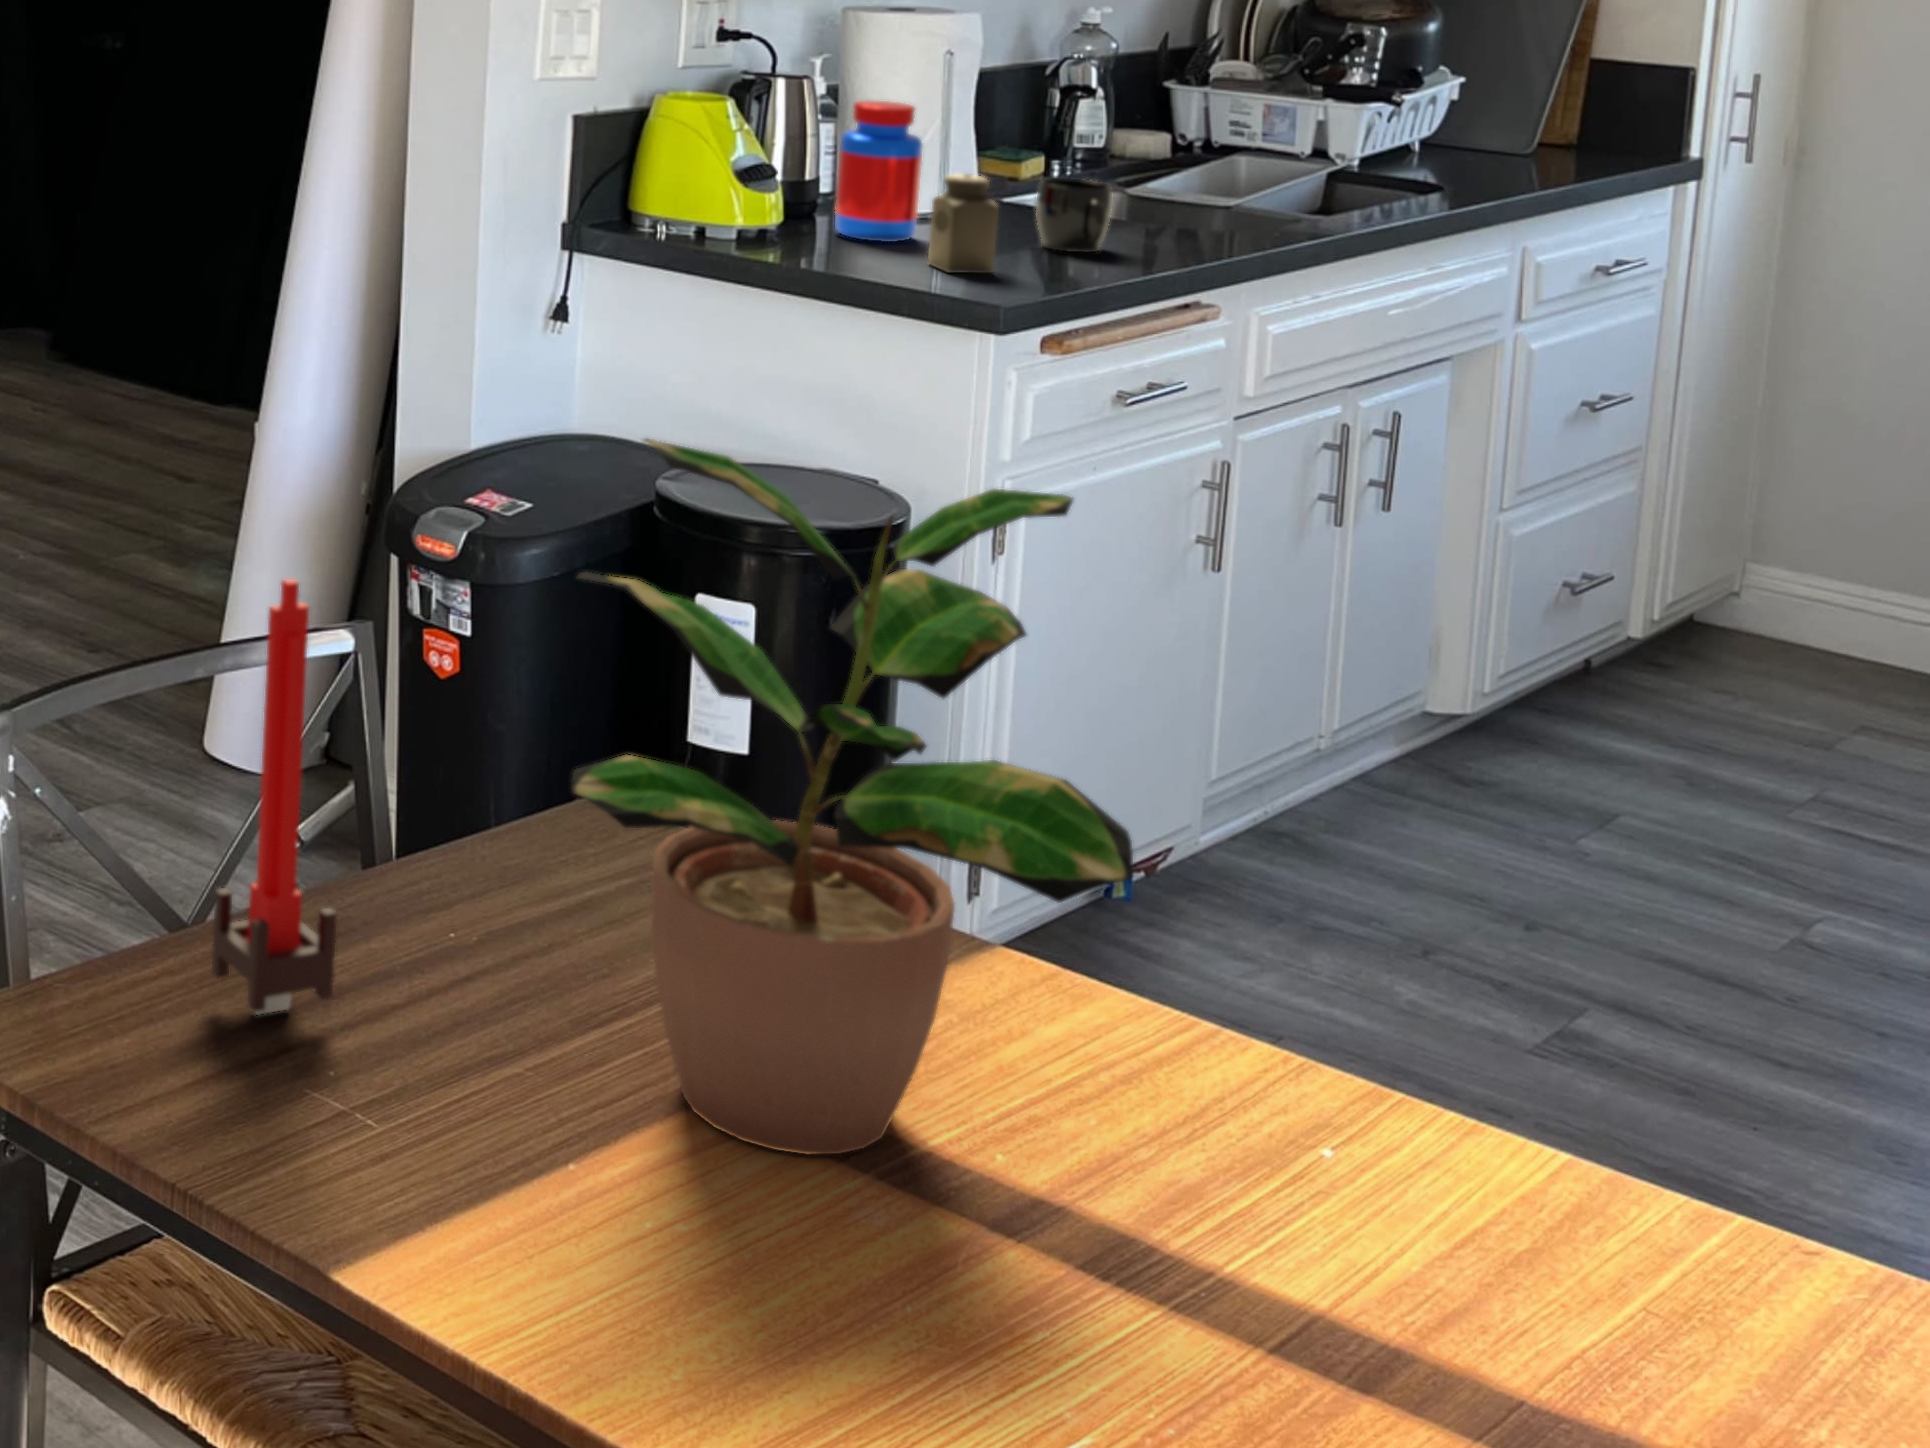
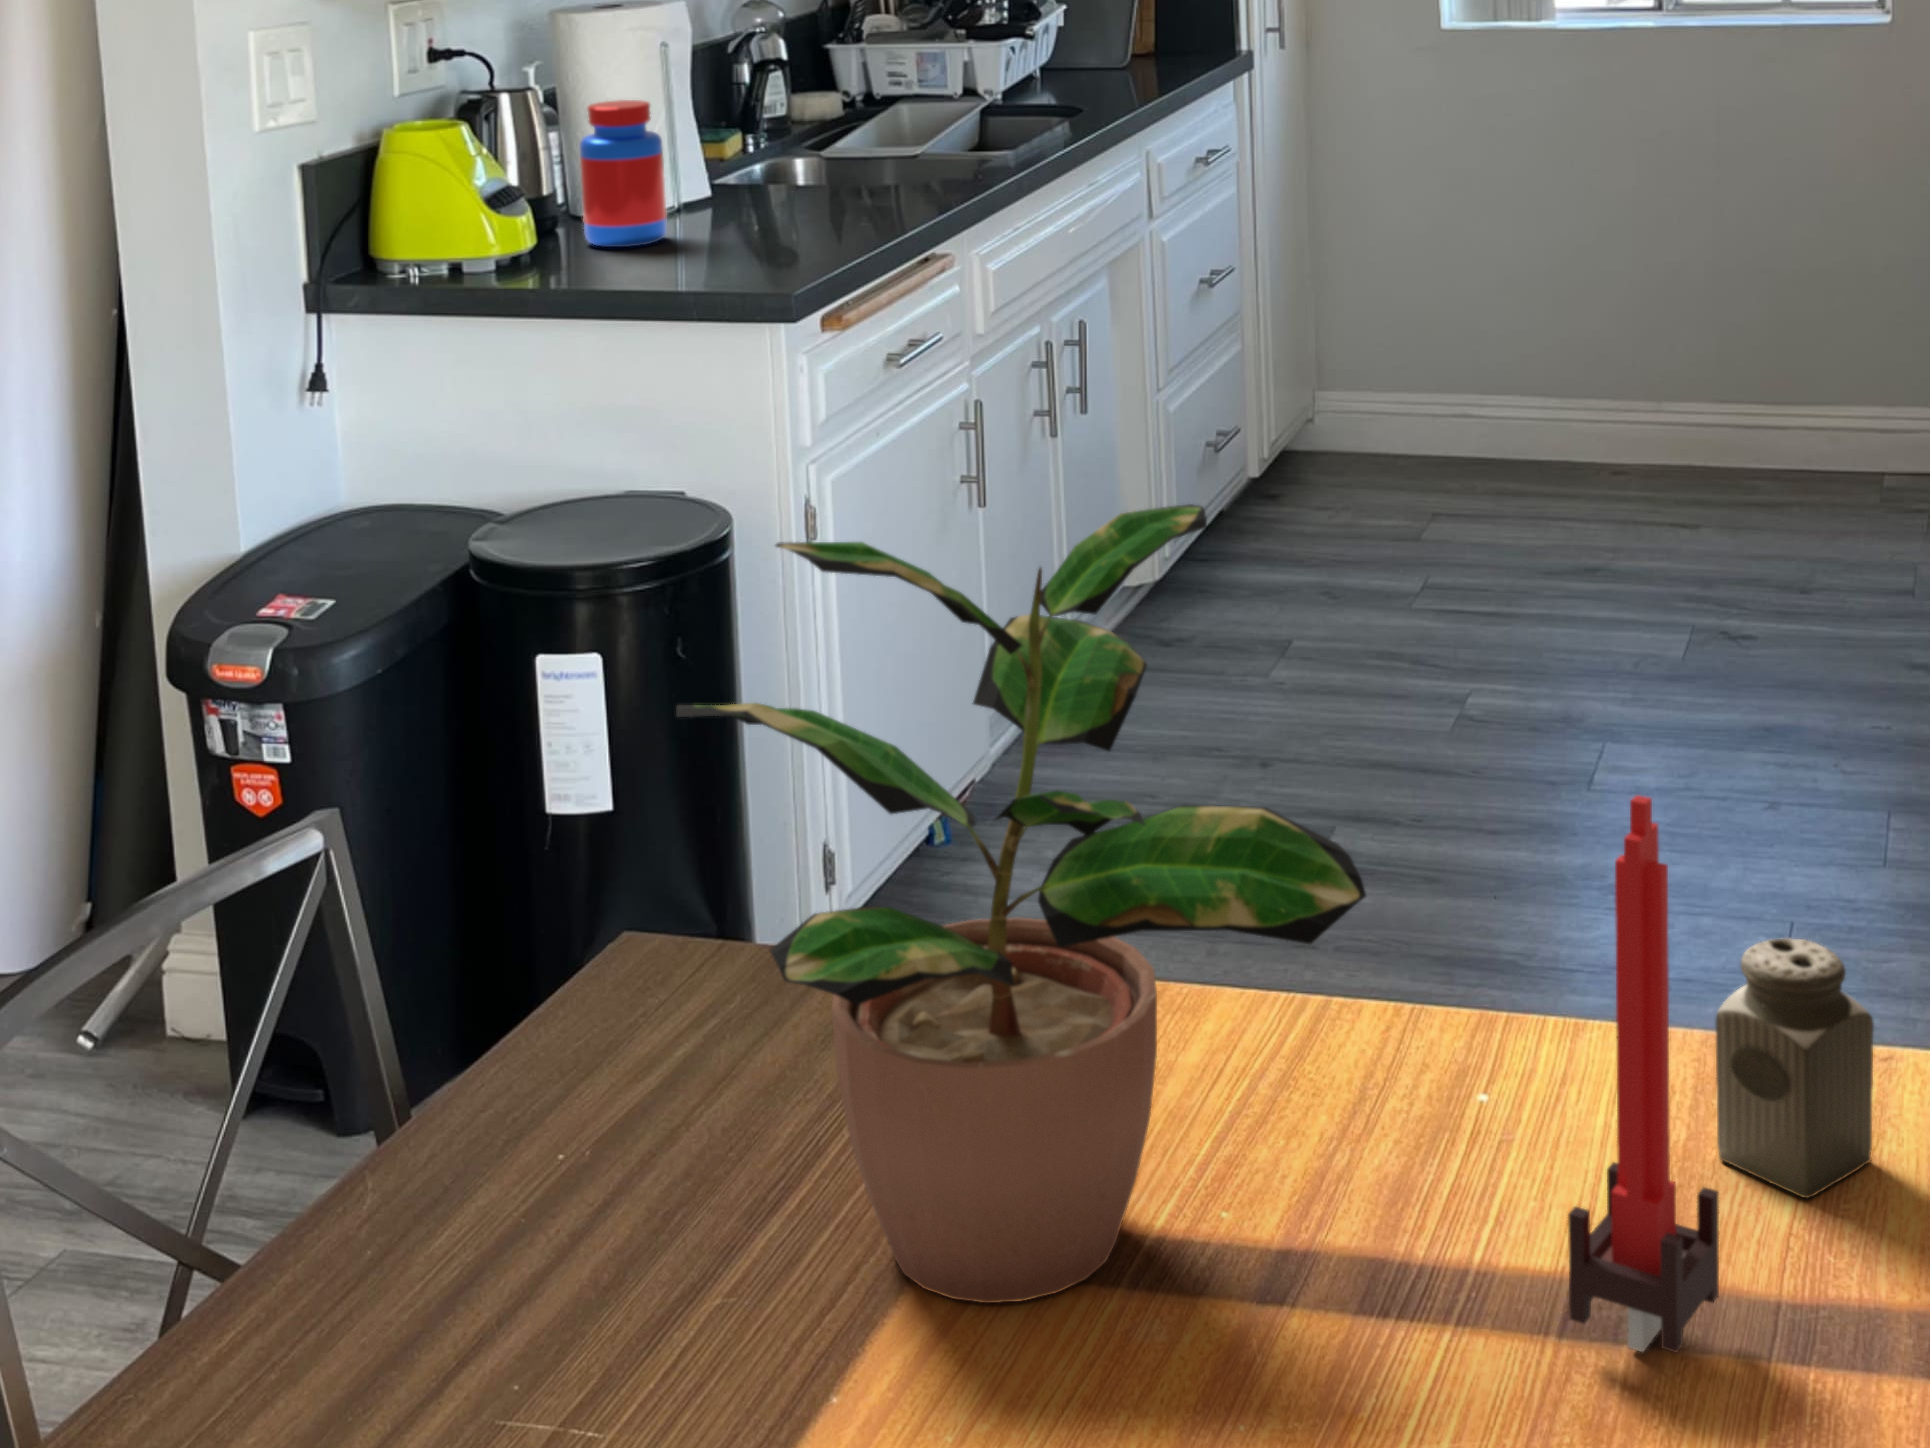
salt shaker: present [928,174,999,273] -> present [1715,938,1874,1198]
mug: present [1036,178,1112,252] -> none [776,152,846,226]
candle: present [212,579,337,1014] -> present [1568,796,1719,1353]

